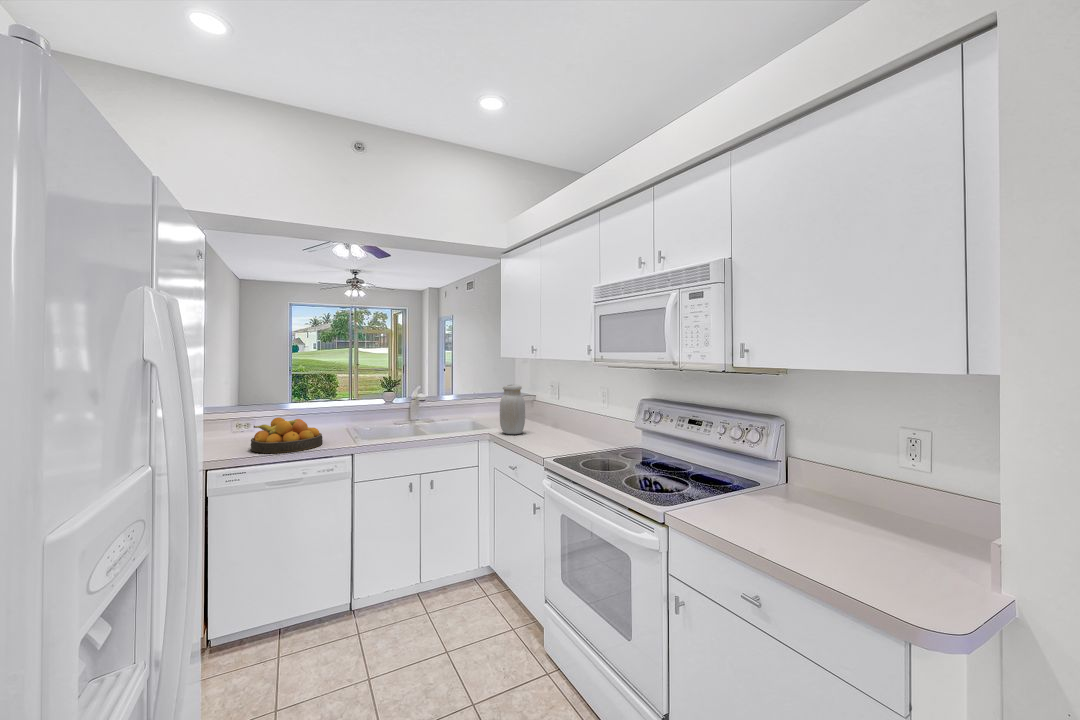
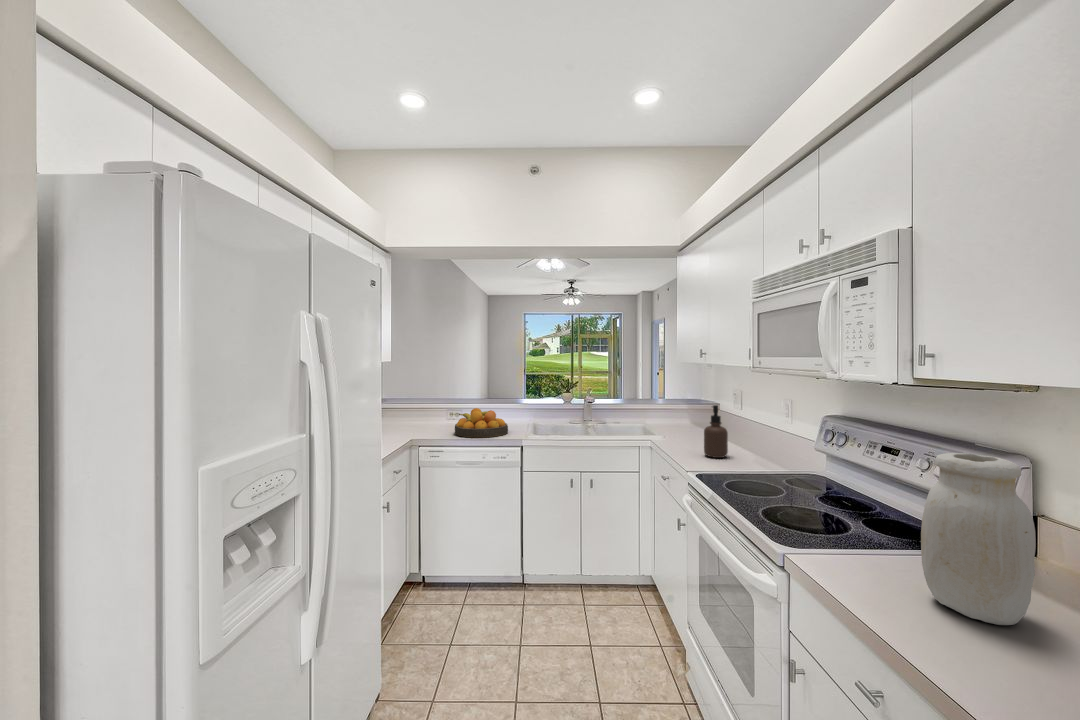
jar: present [500,384,525,434] -> present [921,453,1036,625]
soap dispenser: none [542,397,562,445] -> present [704,405,728,458]

